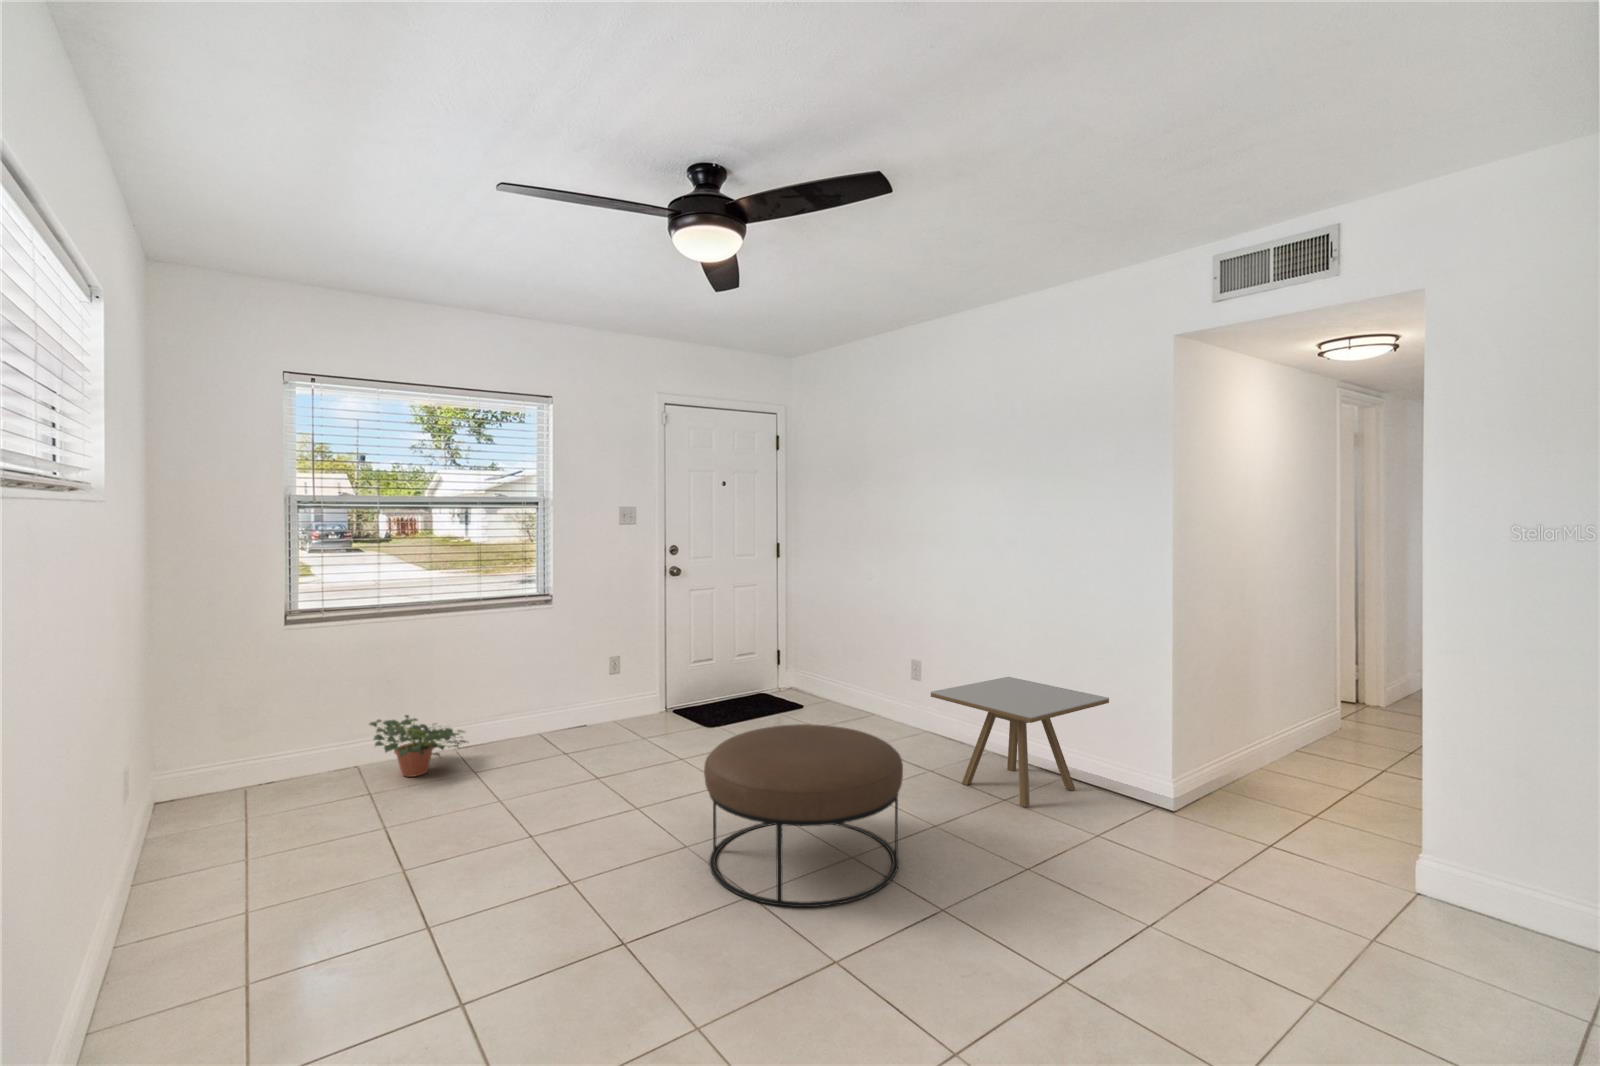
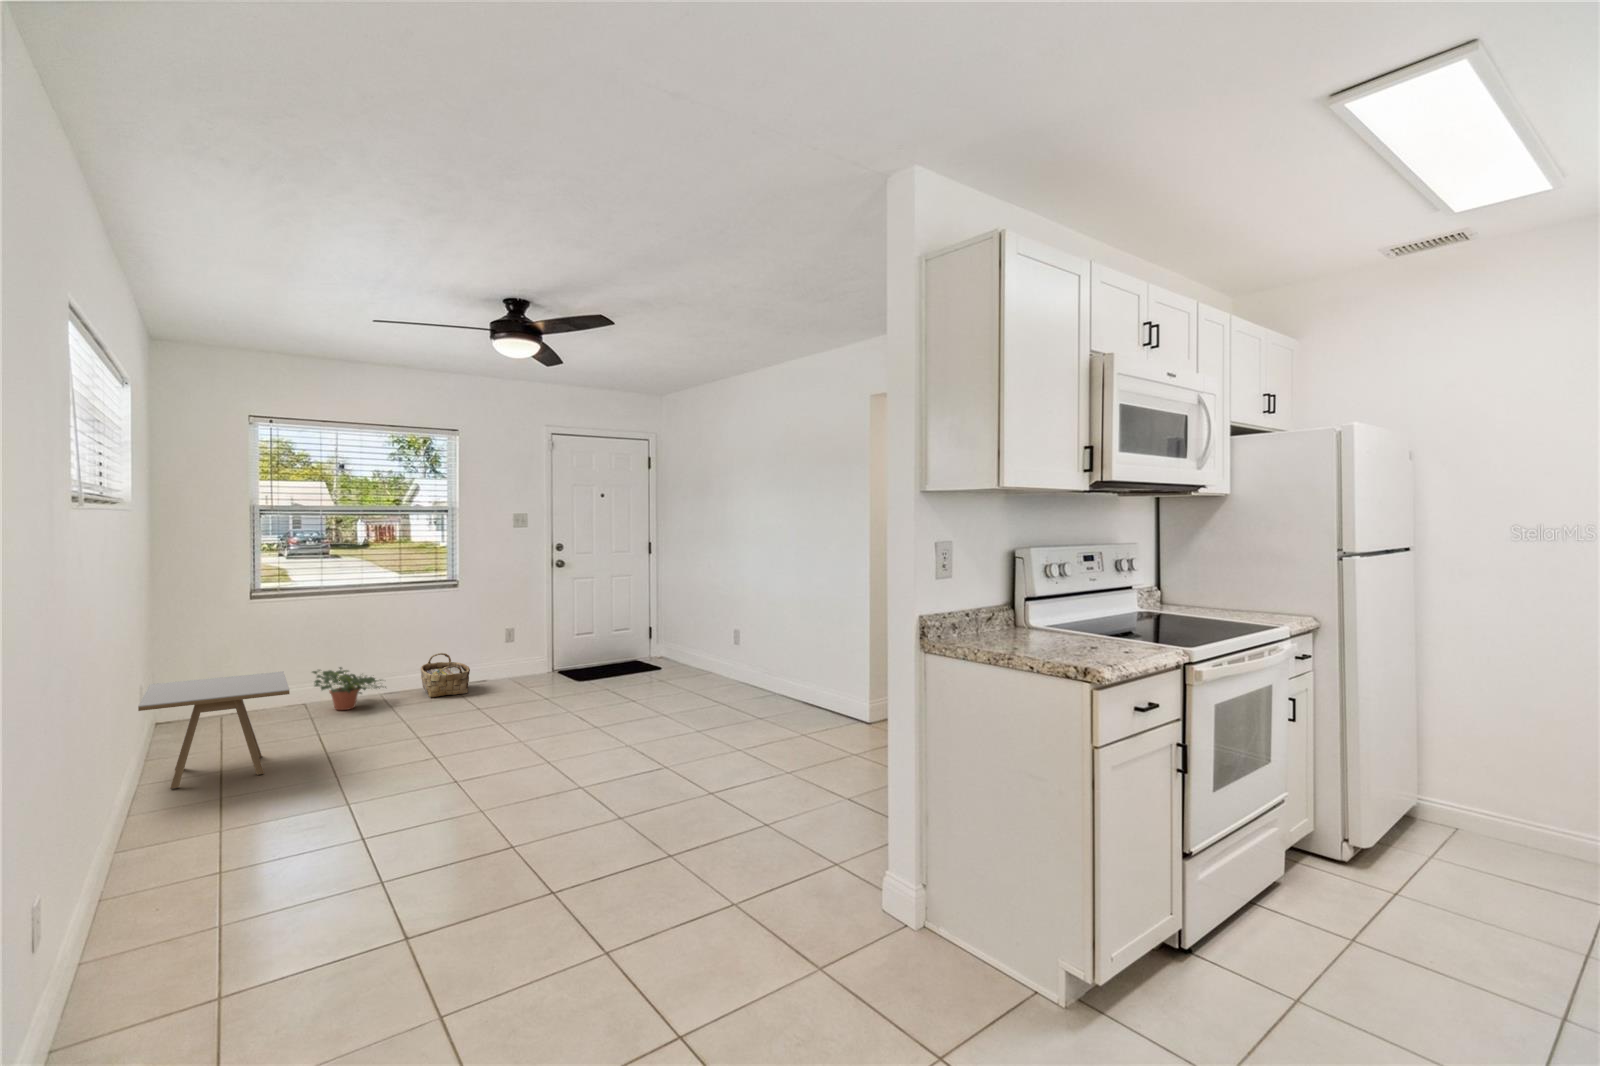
side table: present [931,677,1109,807] -> present [138,671,290,789]
woven basket: none [509,691,573,753] -> present [421,653,470,697]
ottoman: present [704,724,903,907] -> none [526,665,663,771]

